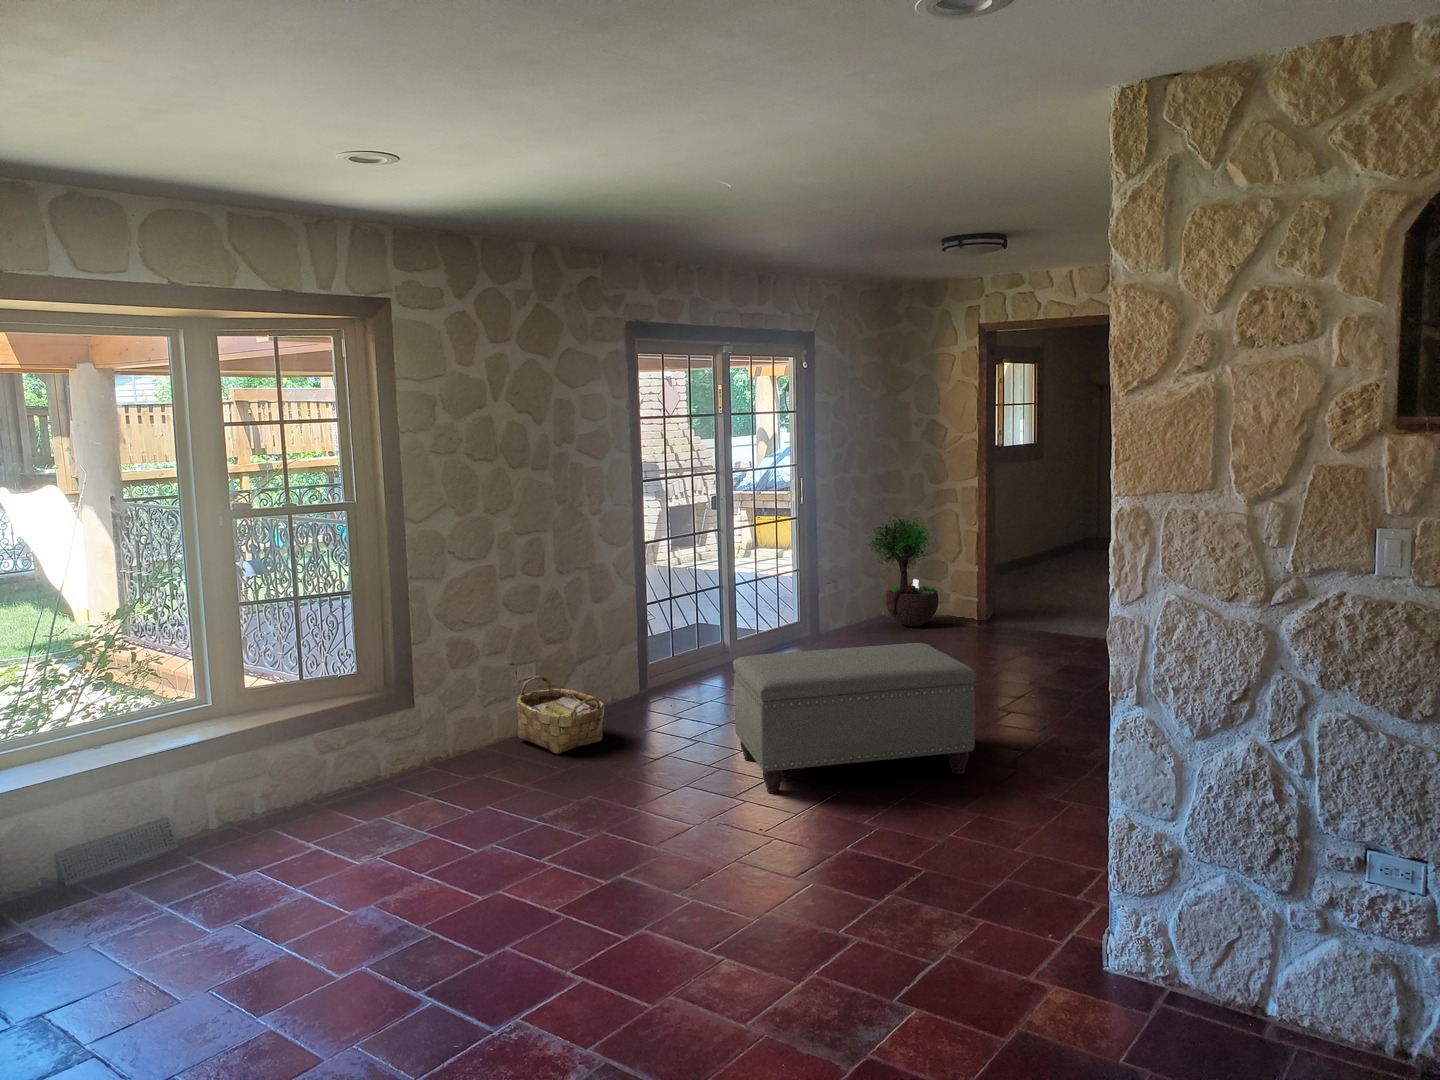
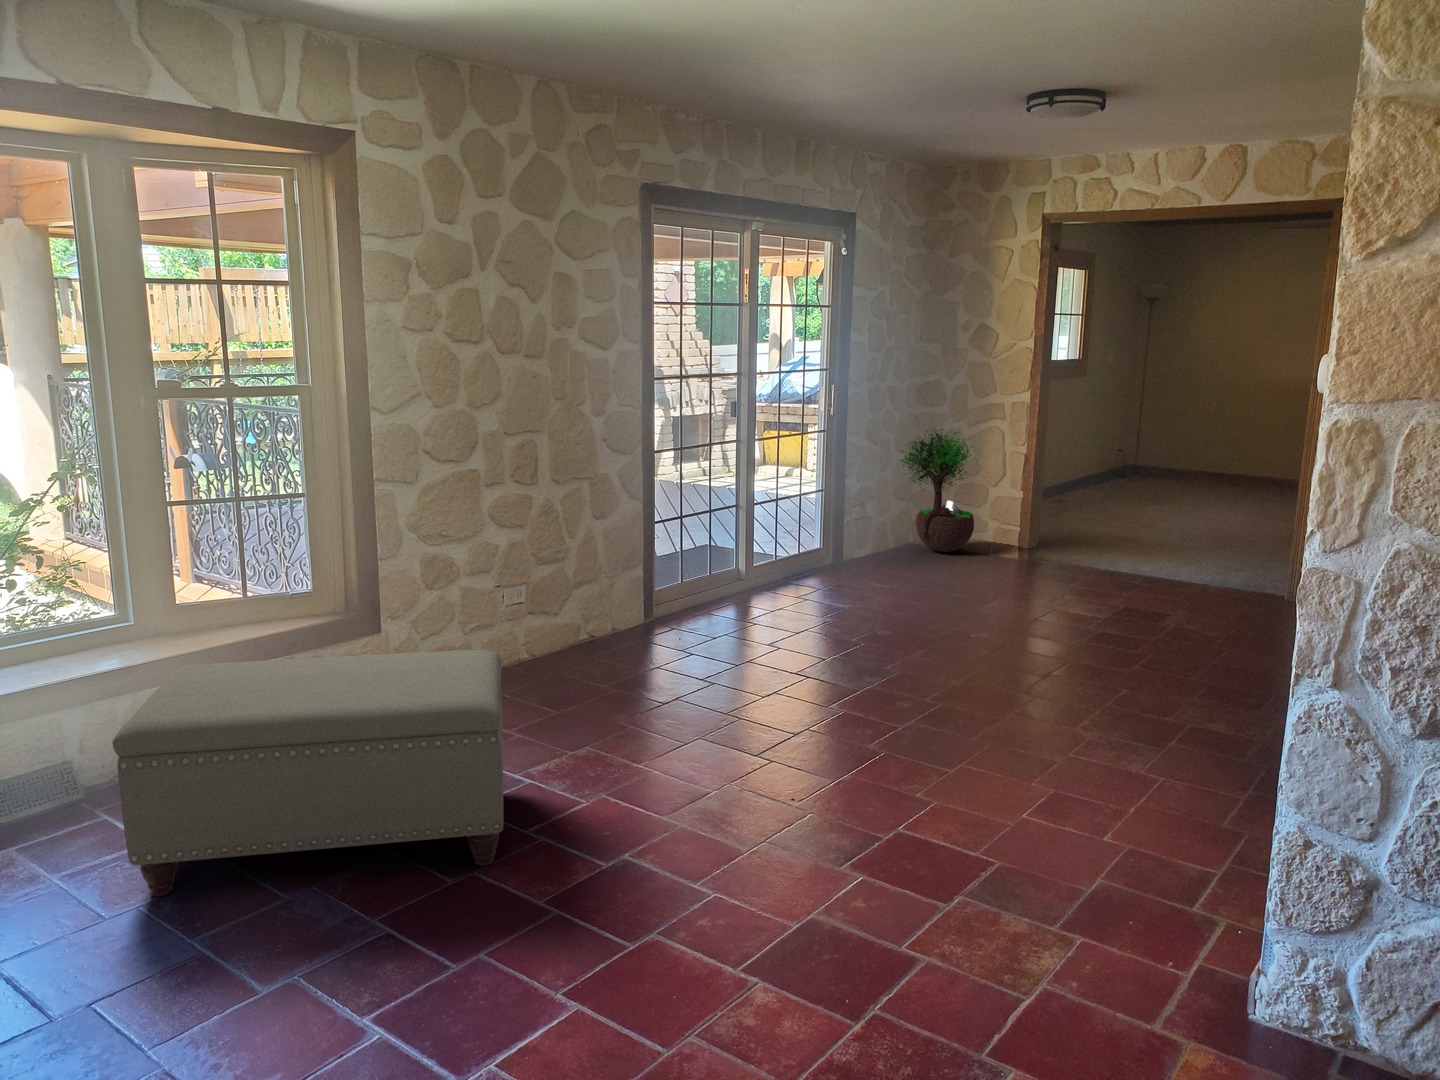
ottoman: present [733,643,976,793] -> present [113,650,503,896]
woven basket: present [517,675,604,754] -> none [505,598,605,690]

